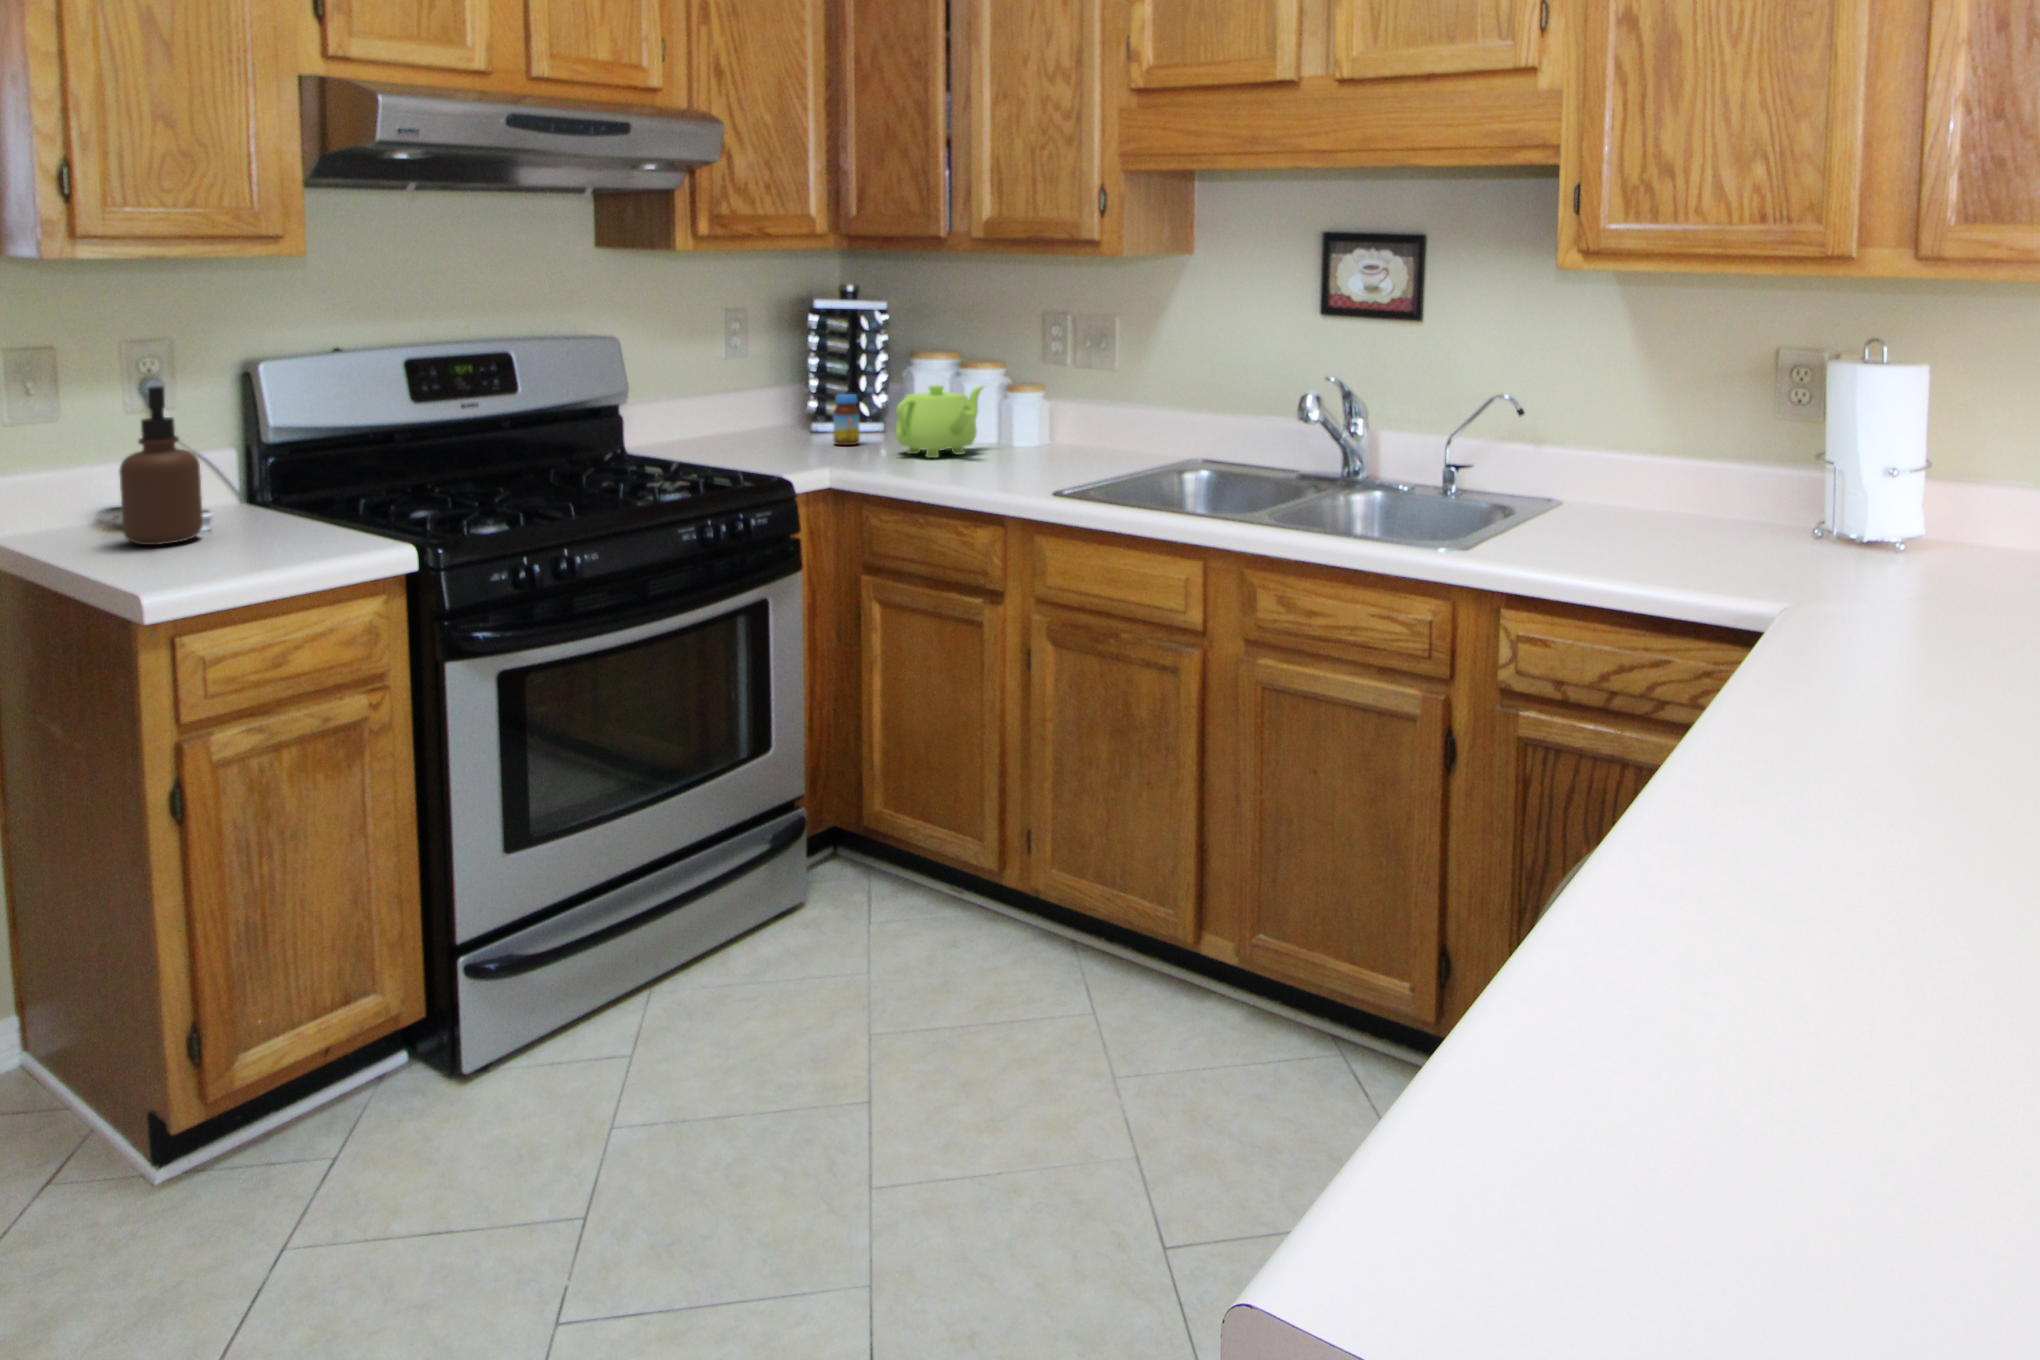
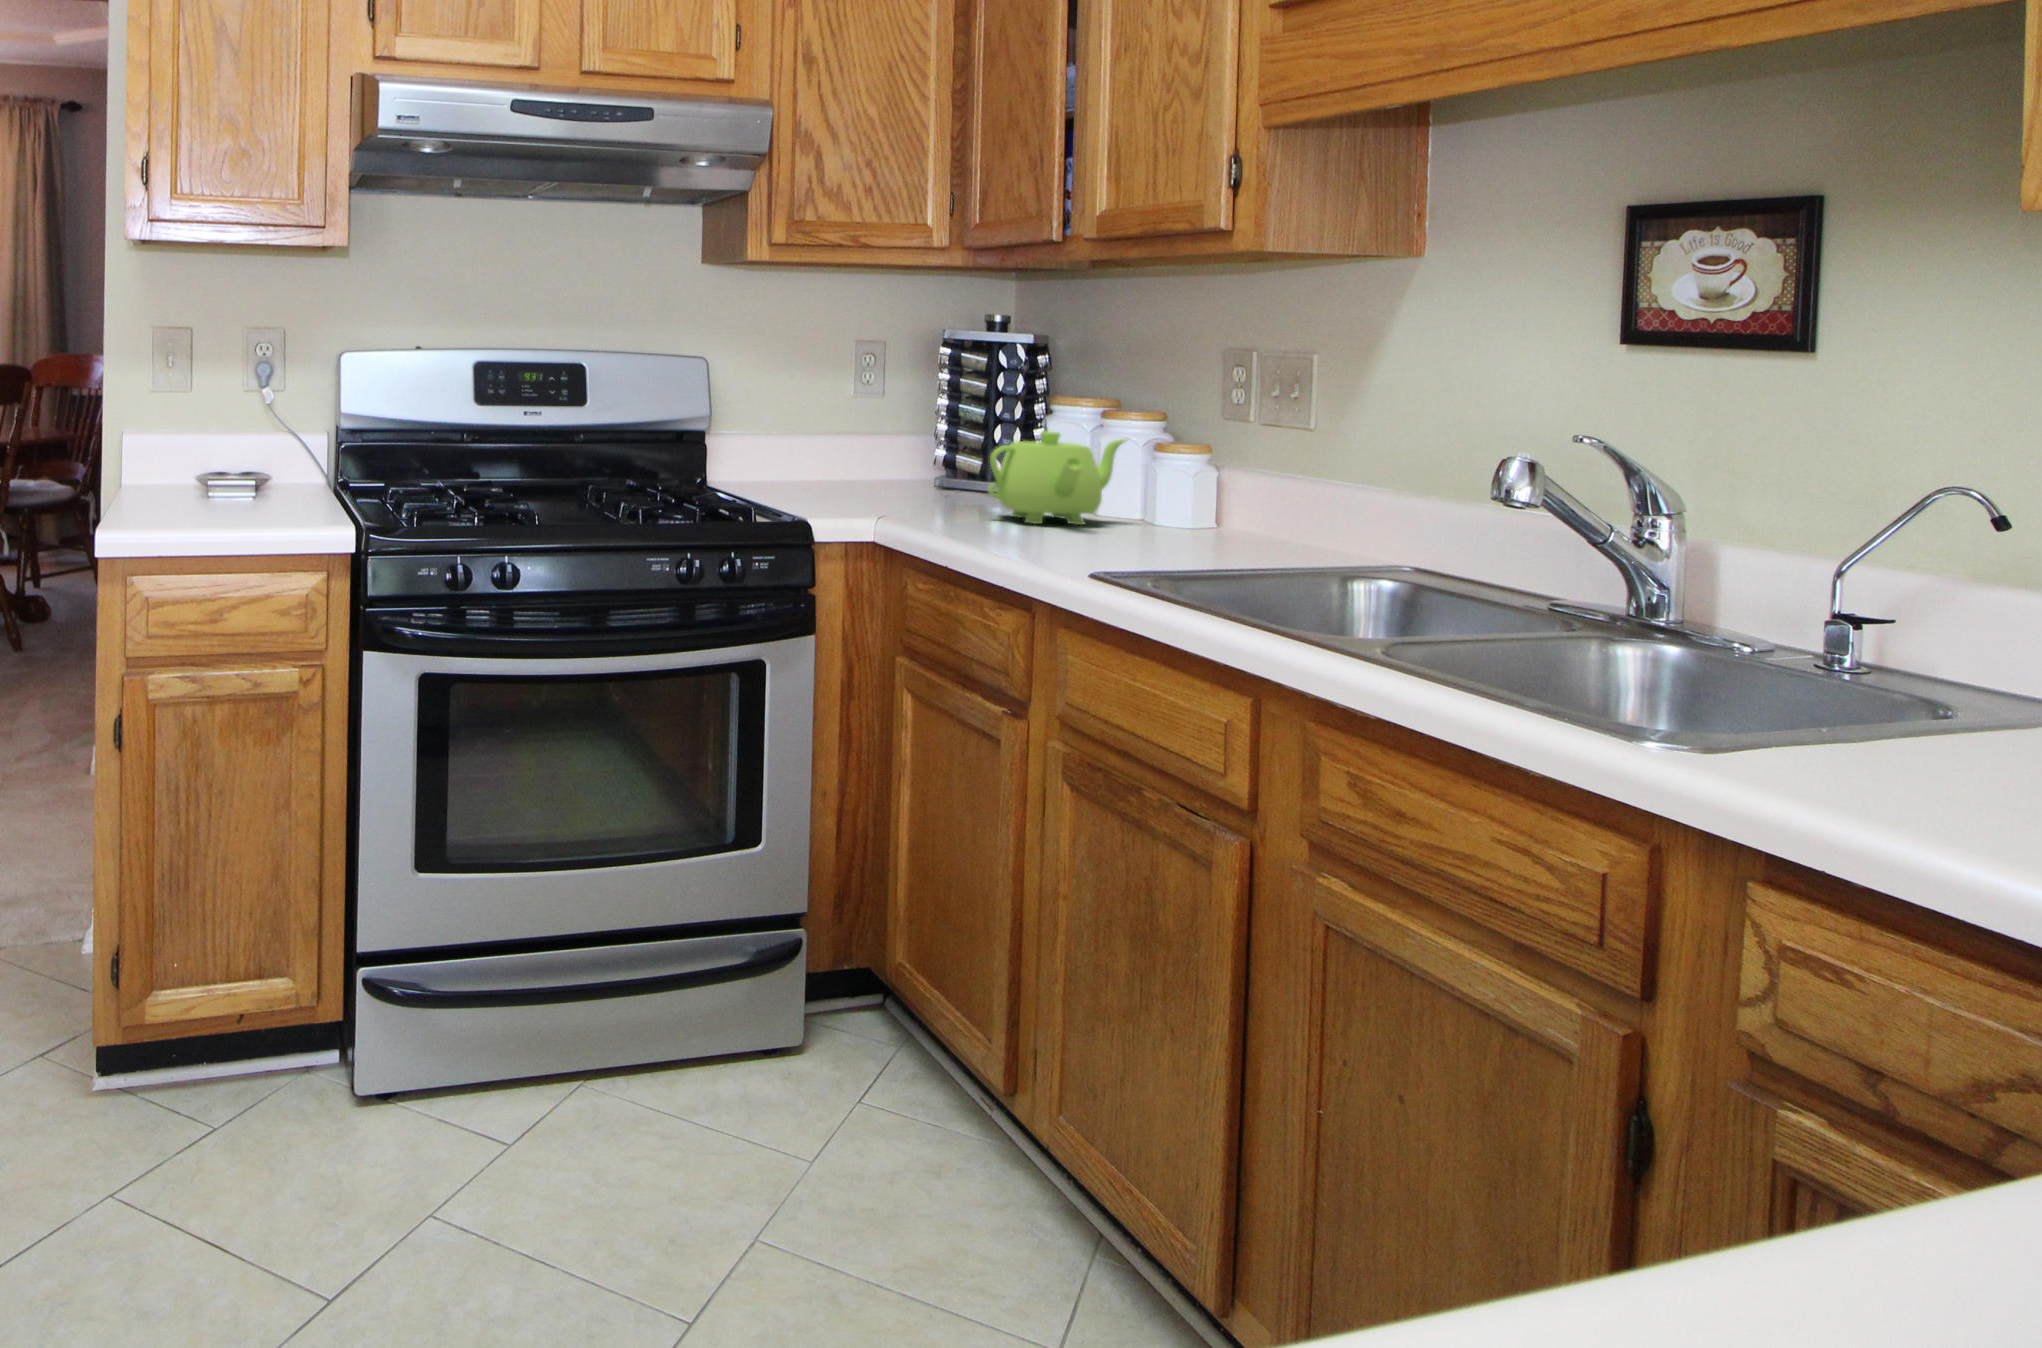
soap dispenser: present [120,386,203,545] -> none [171,359,234,503]
jar: present [833,394,860,445] -> none [944,440,977,503]

